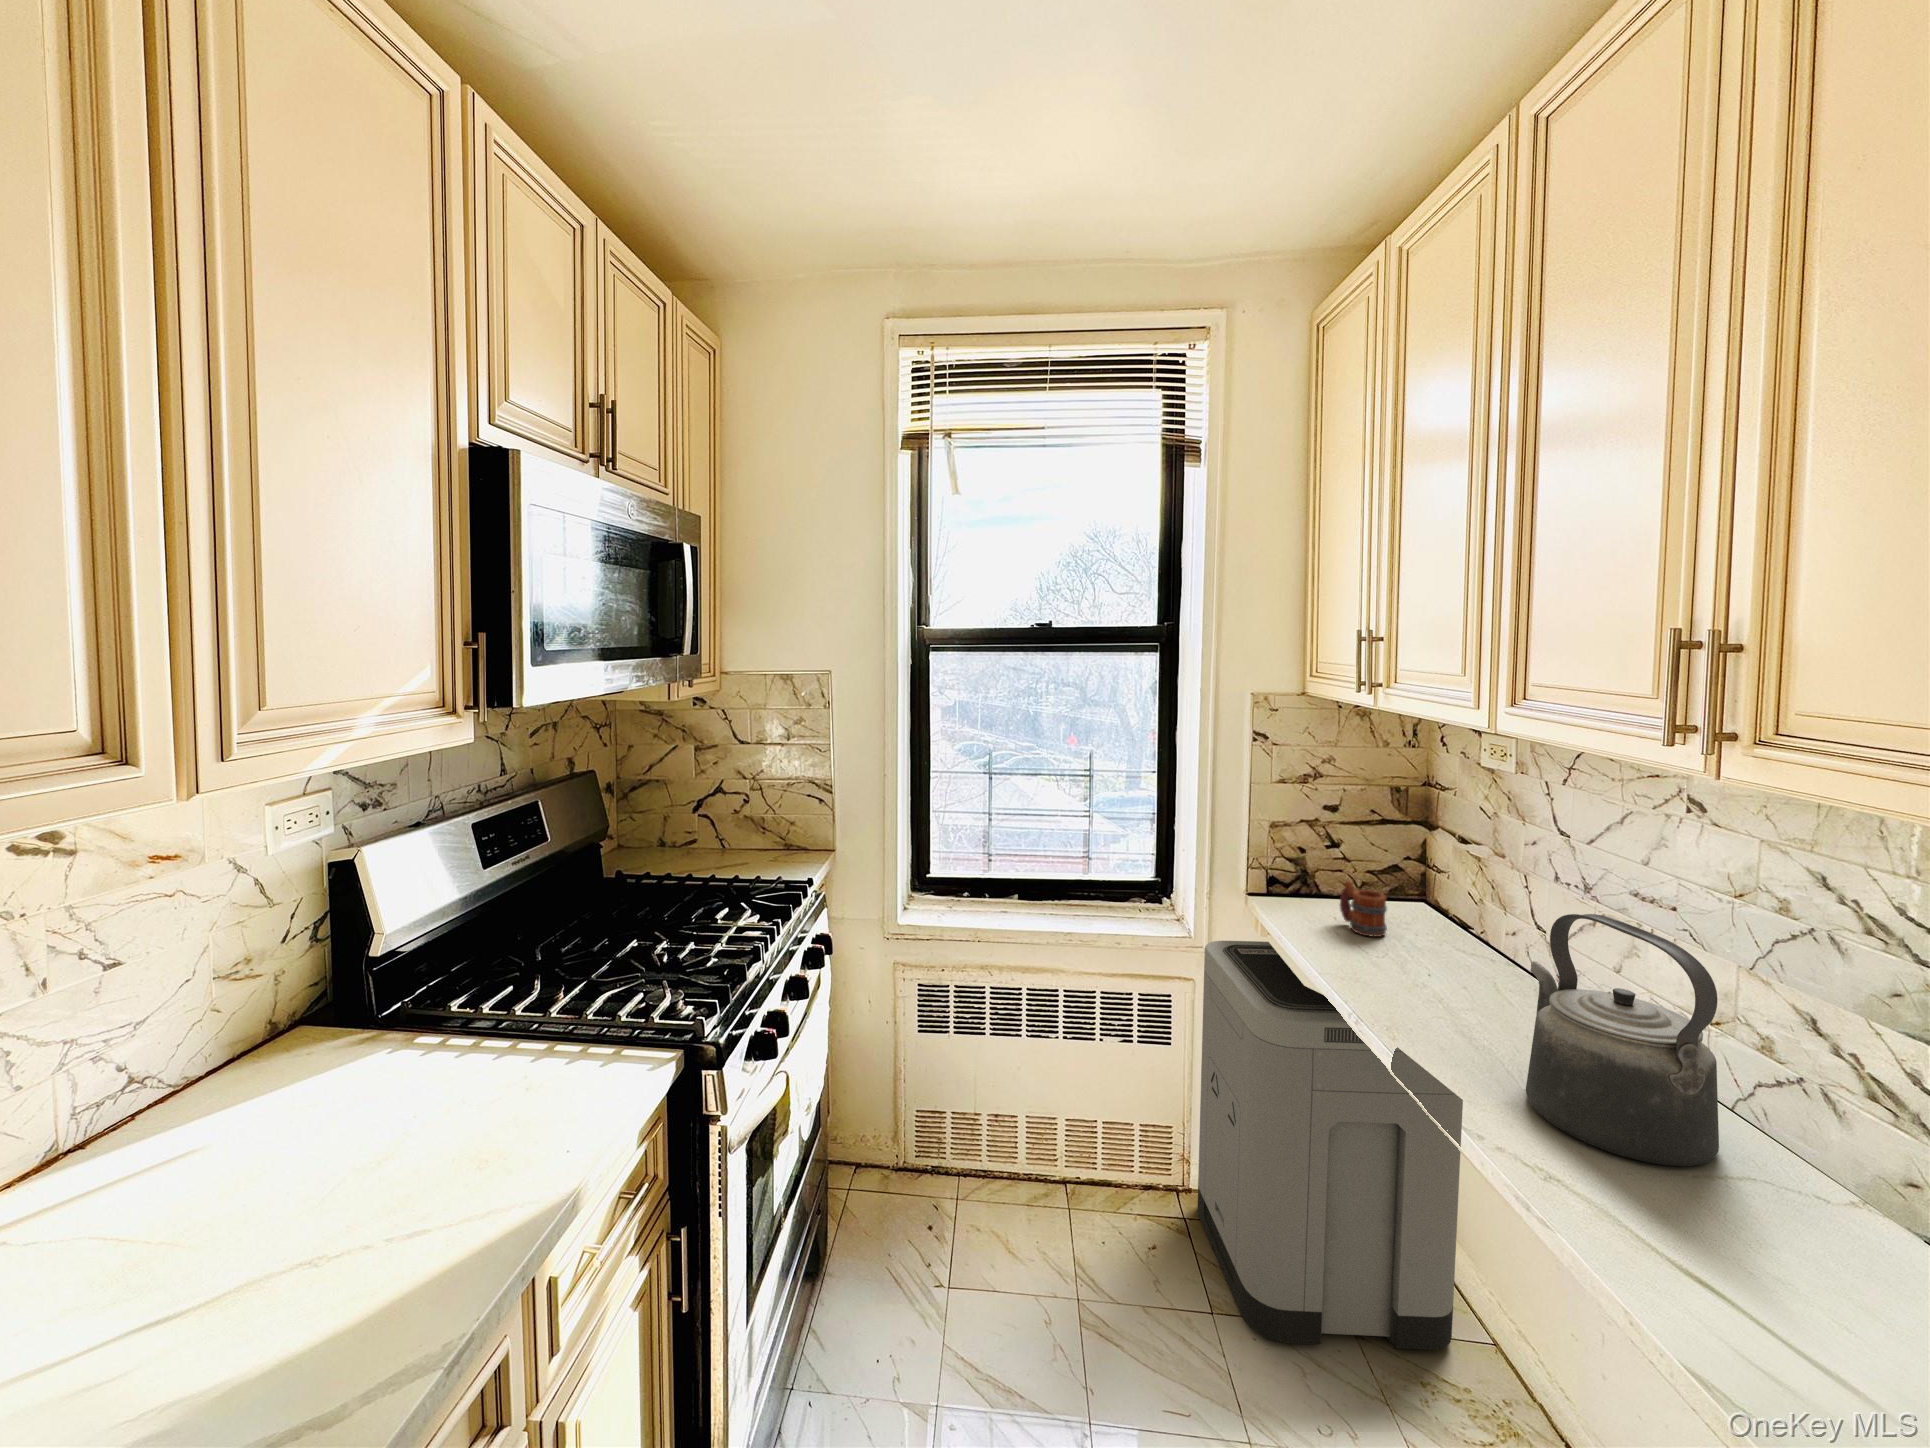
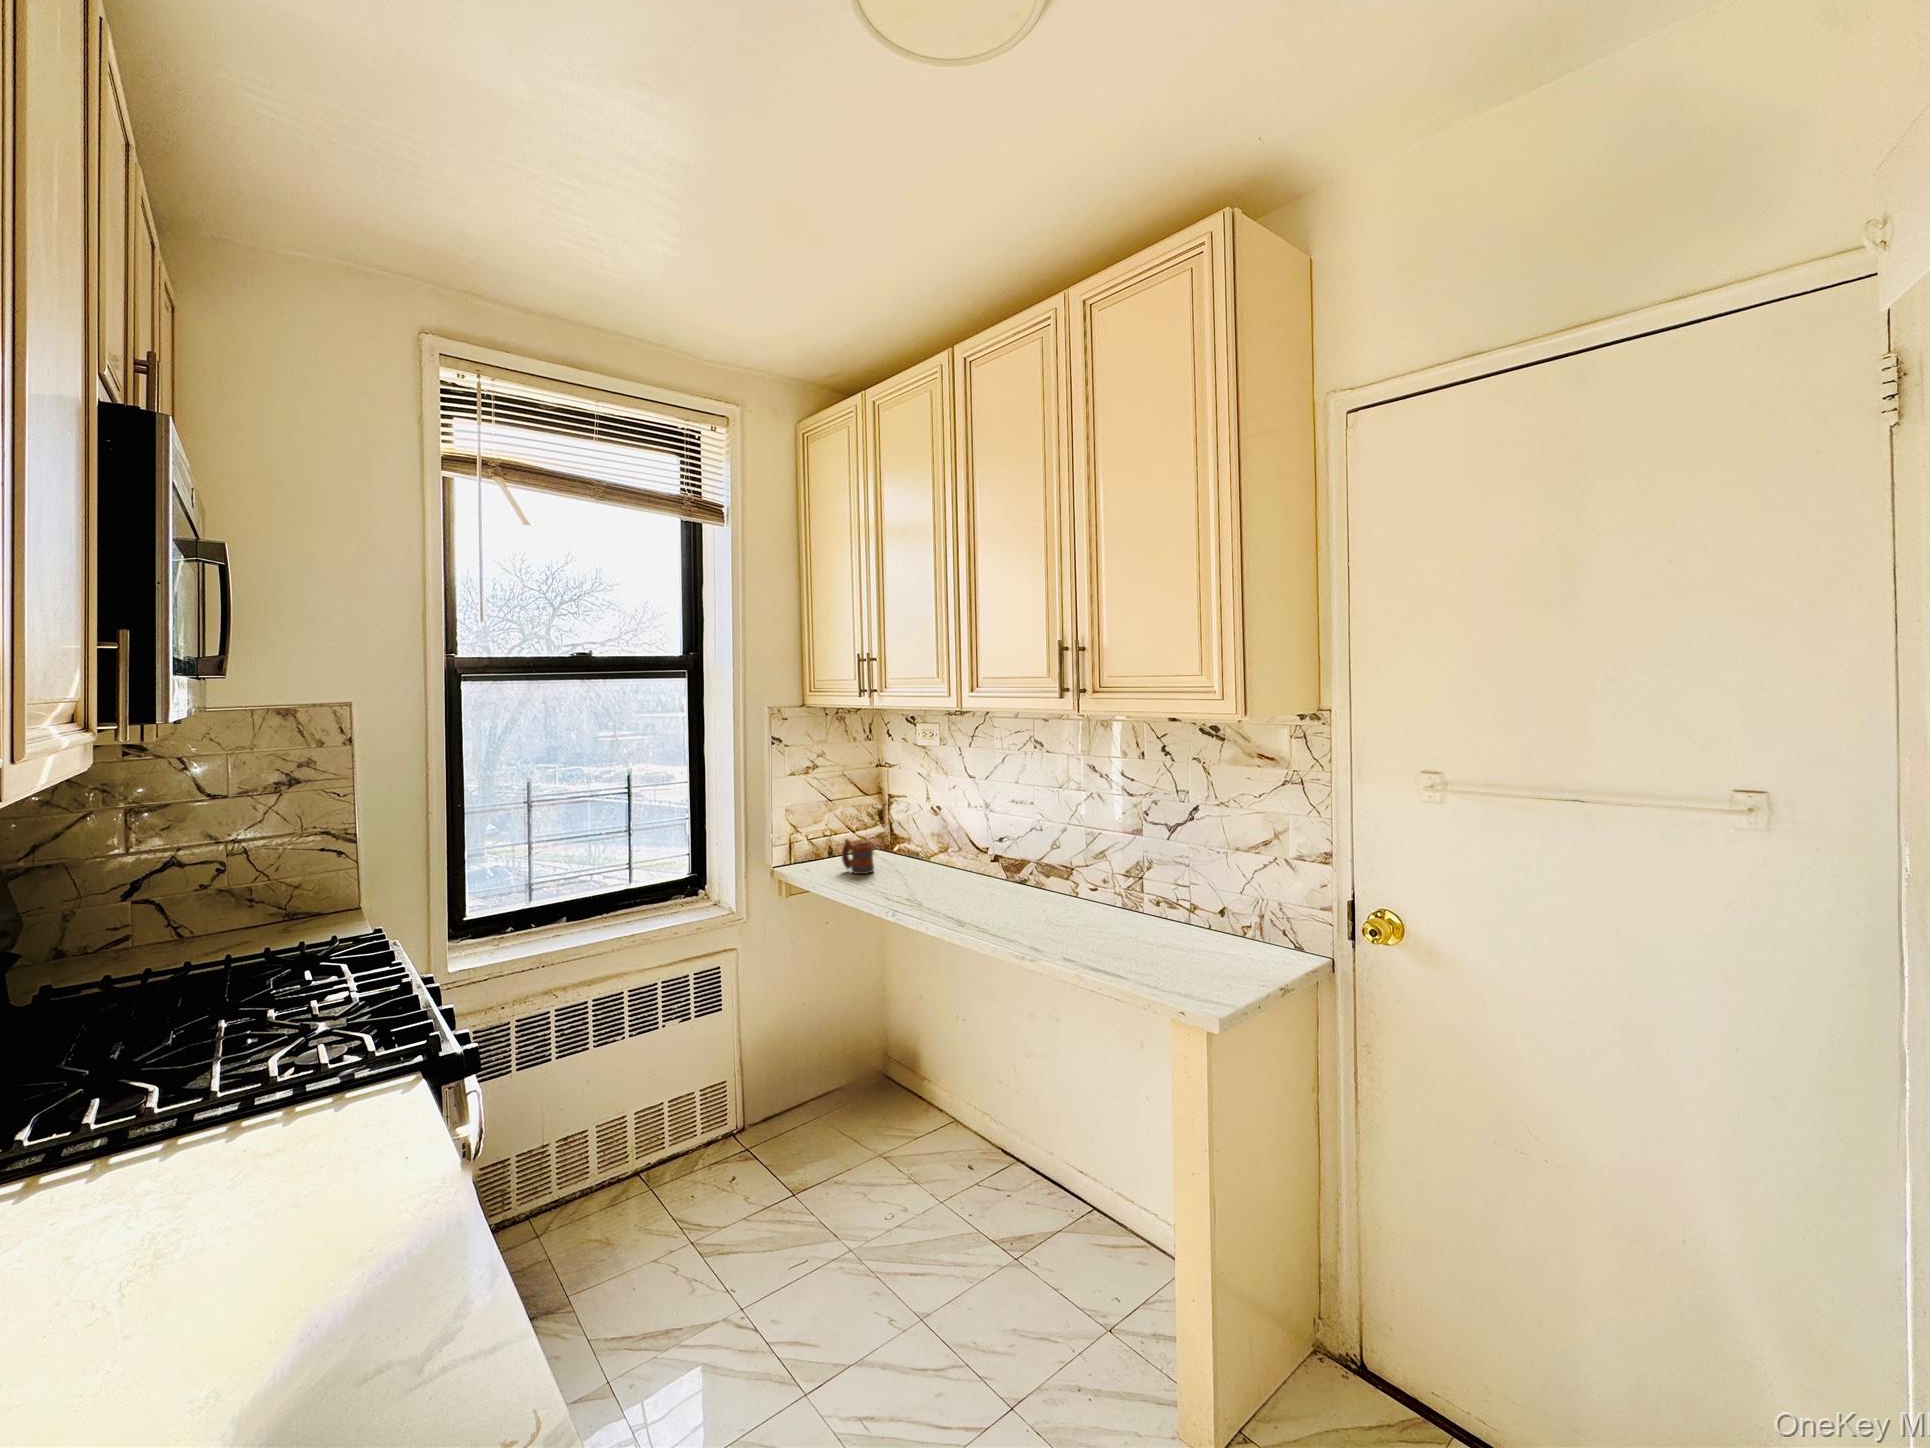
kettle: present [1526,914,1719,1166] -> none [983,806,1073,928]
trash can: present [1197,941,1463,1350] -> none [750,889,934,1191]

